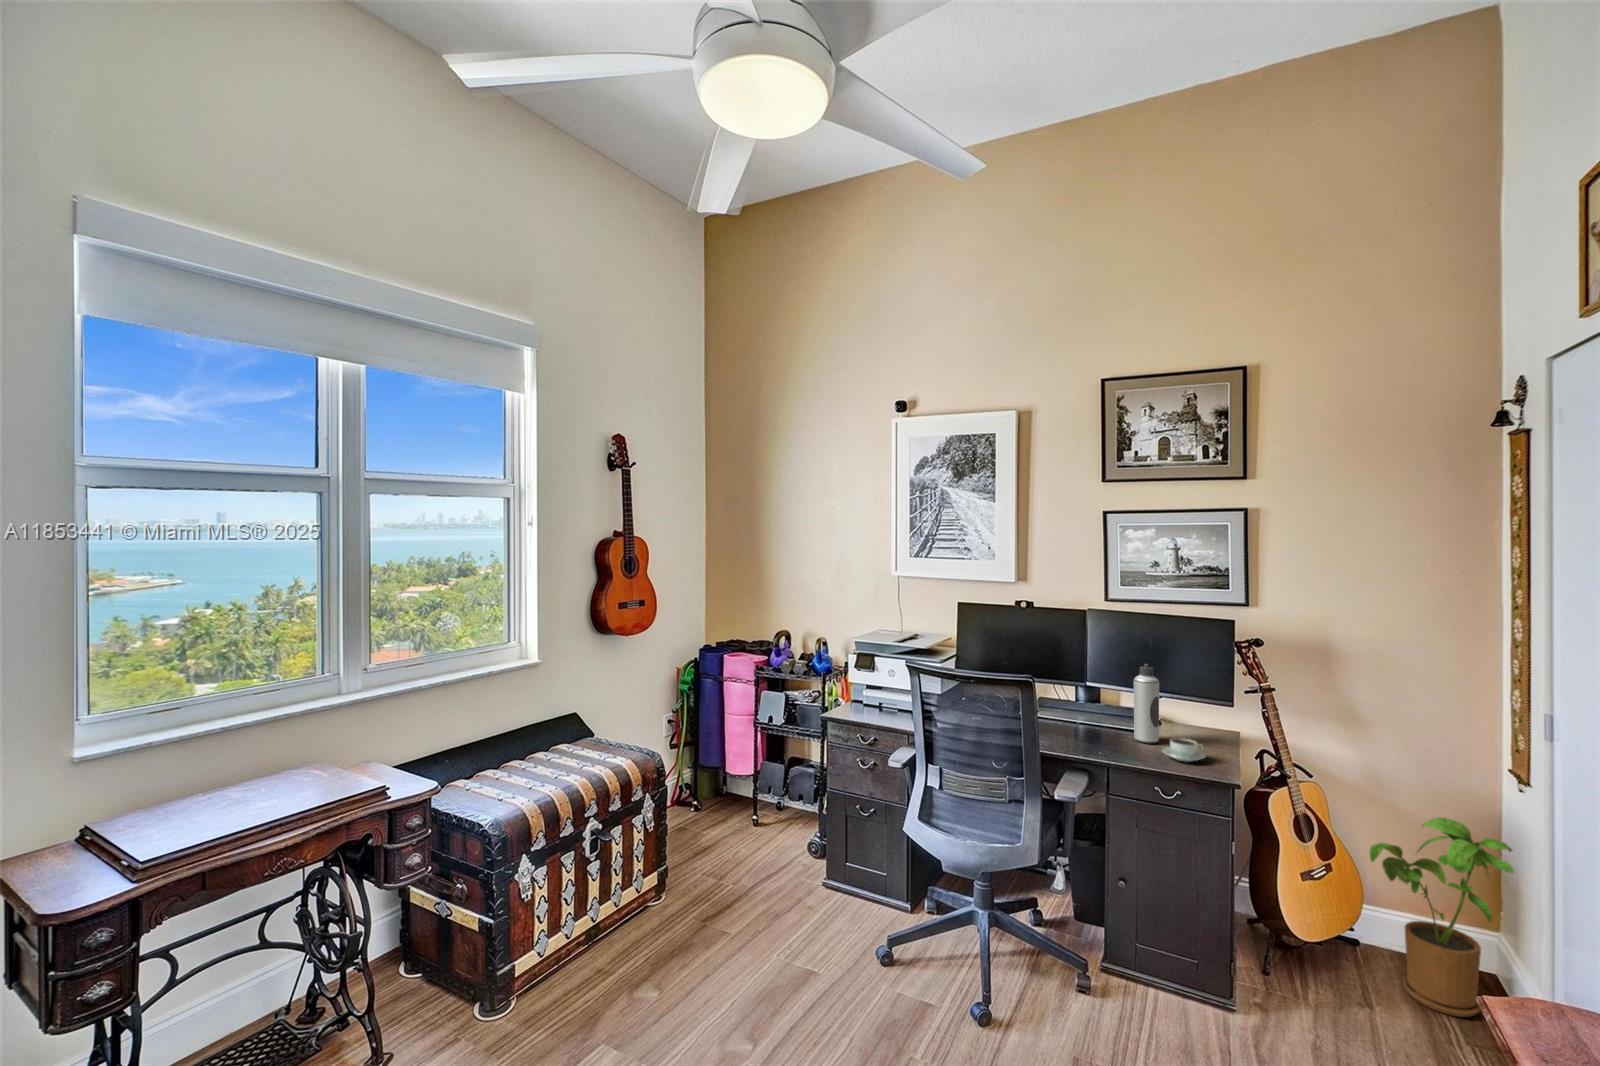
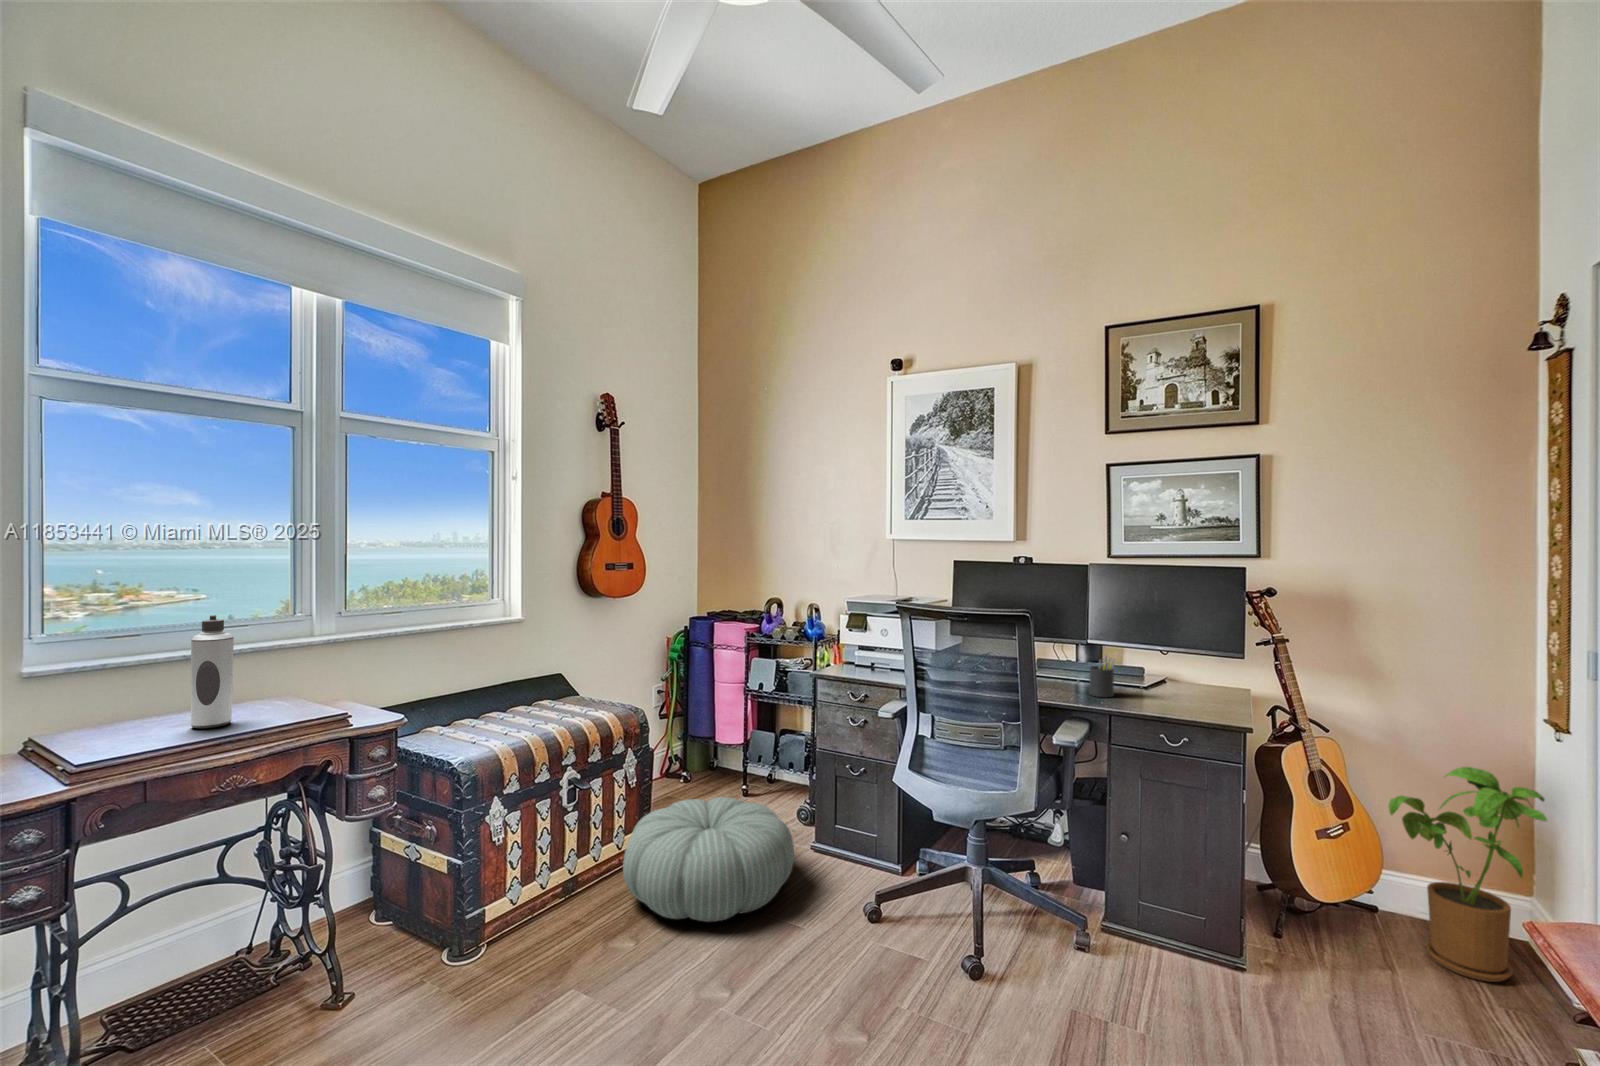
water bottle: present [1134,664,1159,744] -> present [191,615,234,729]
pen holder: none [1089,704,1116,747] -> present [1089,656,1115,697]
coffee cup: present [1162,738,1205,762] -> none [1166,686,1212,710]
pouf: none [644,839,807,968] -> present [623,797,794,922]

